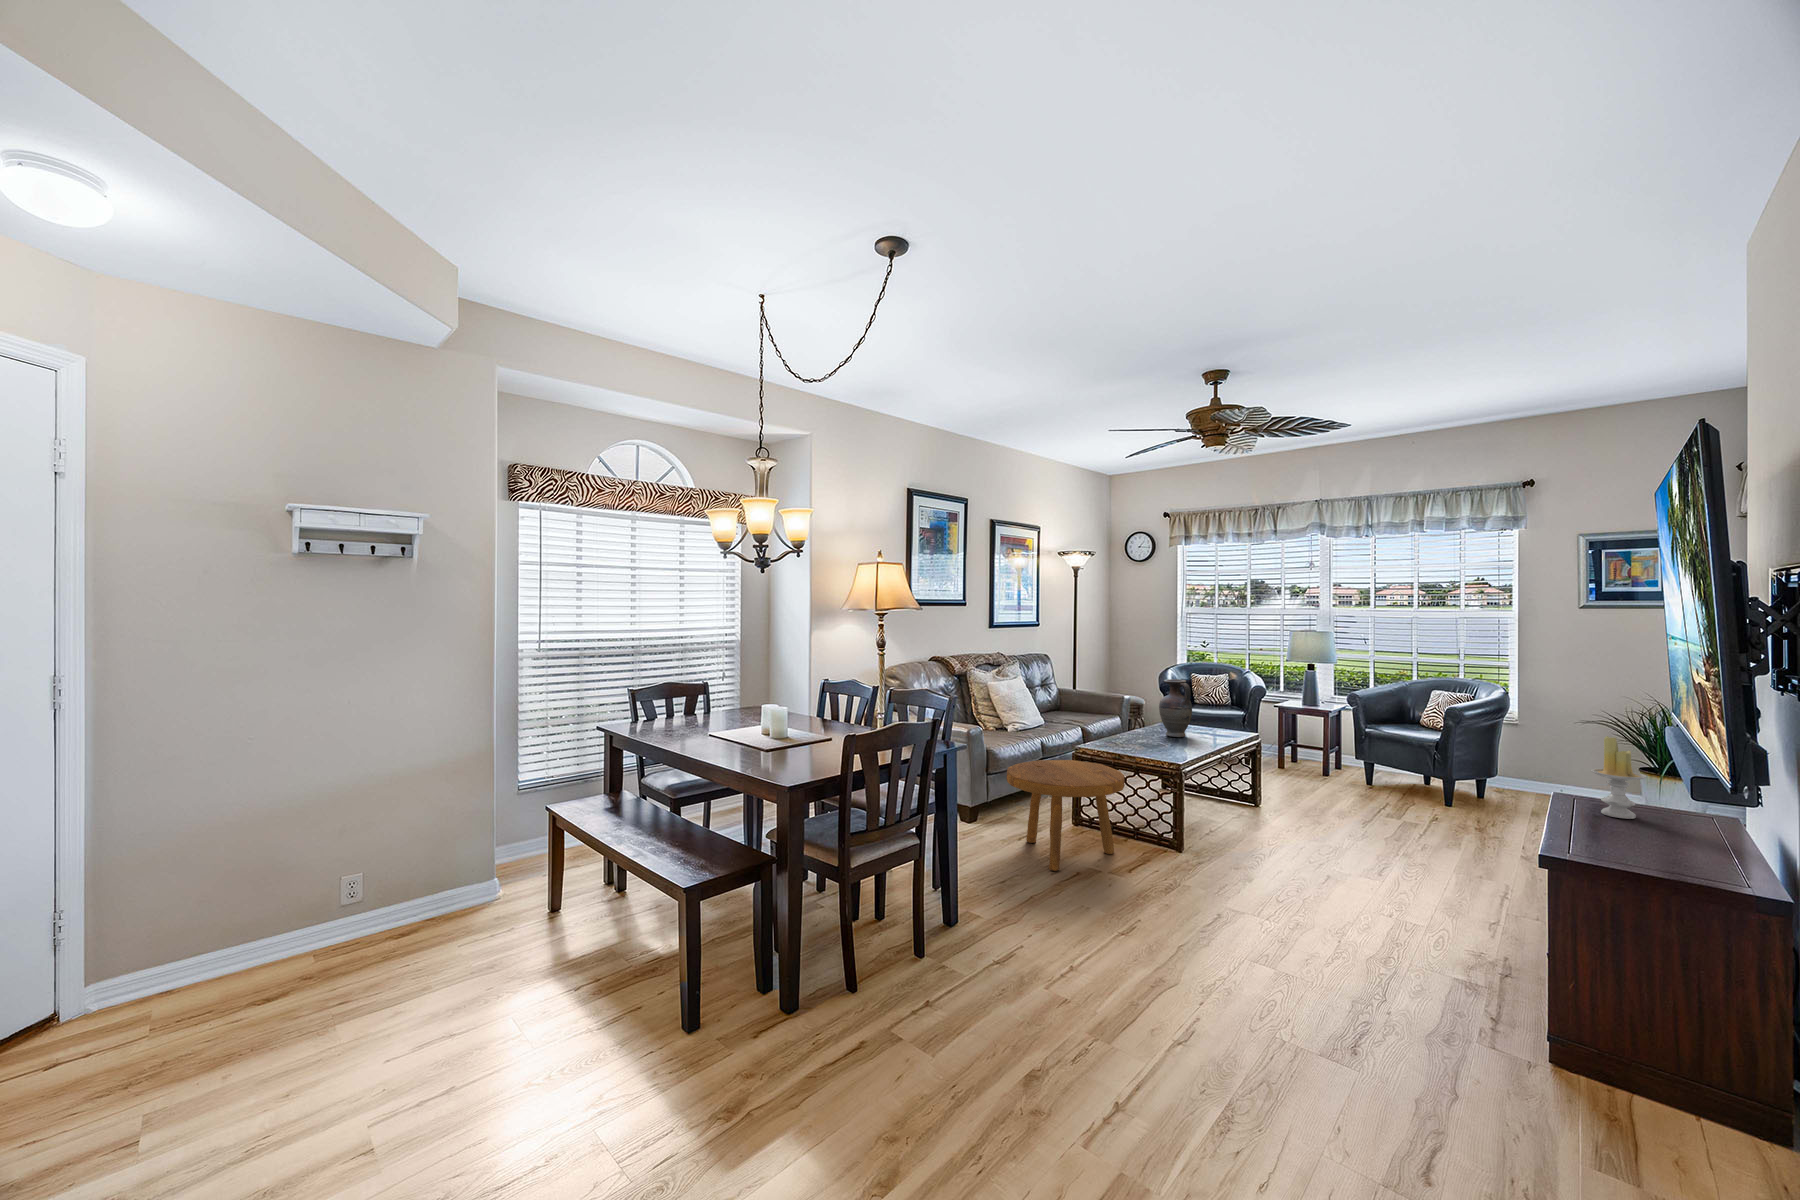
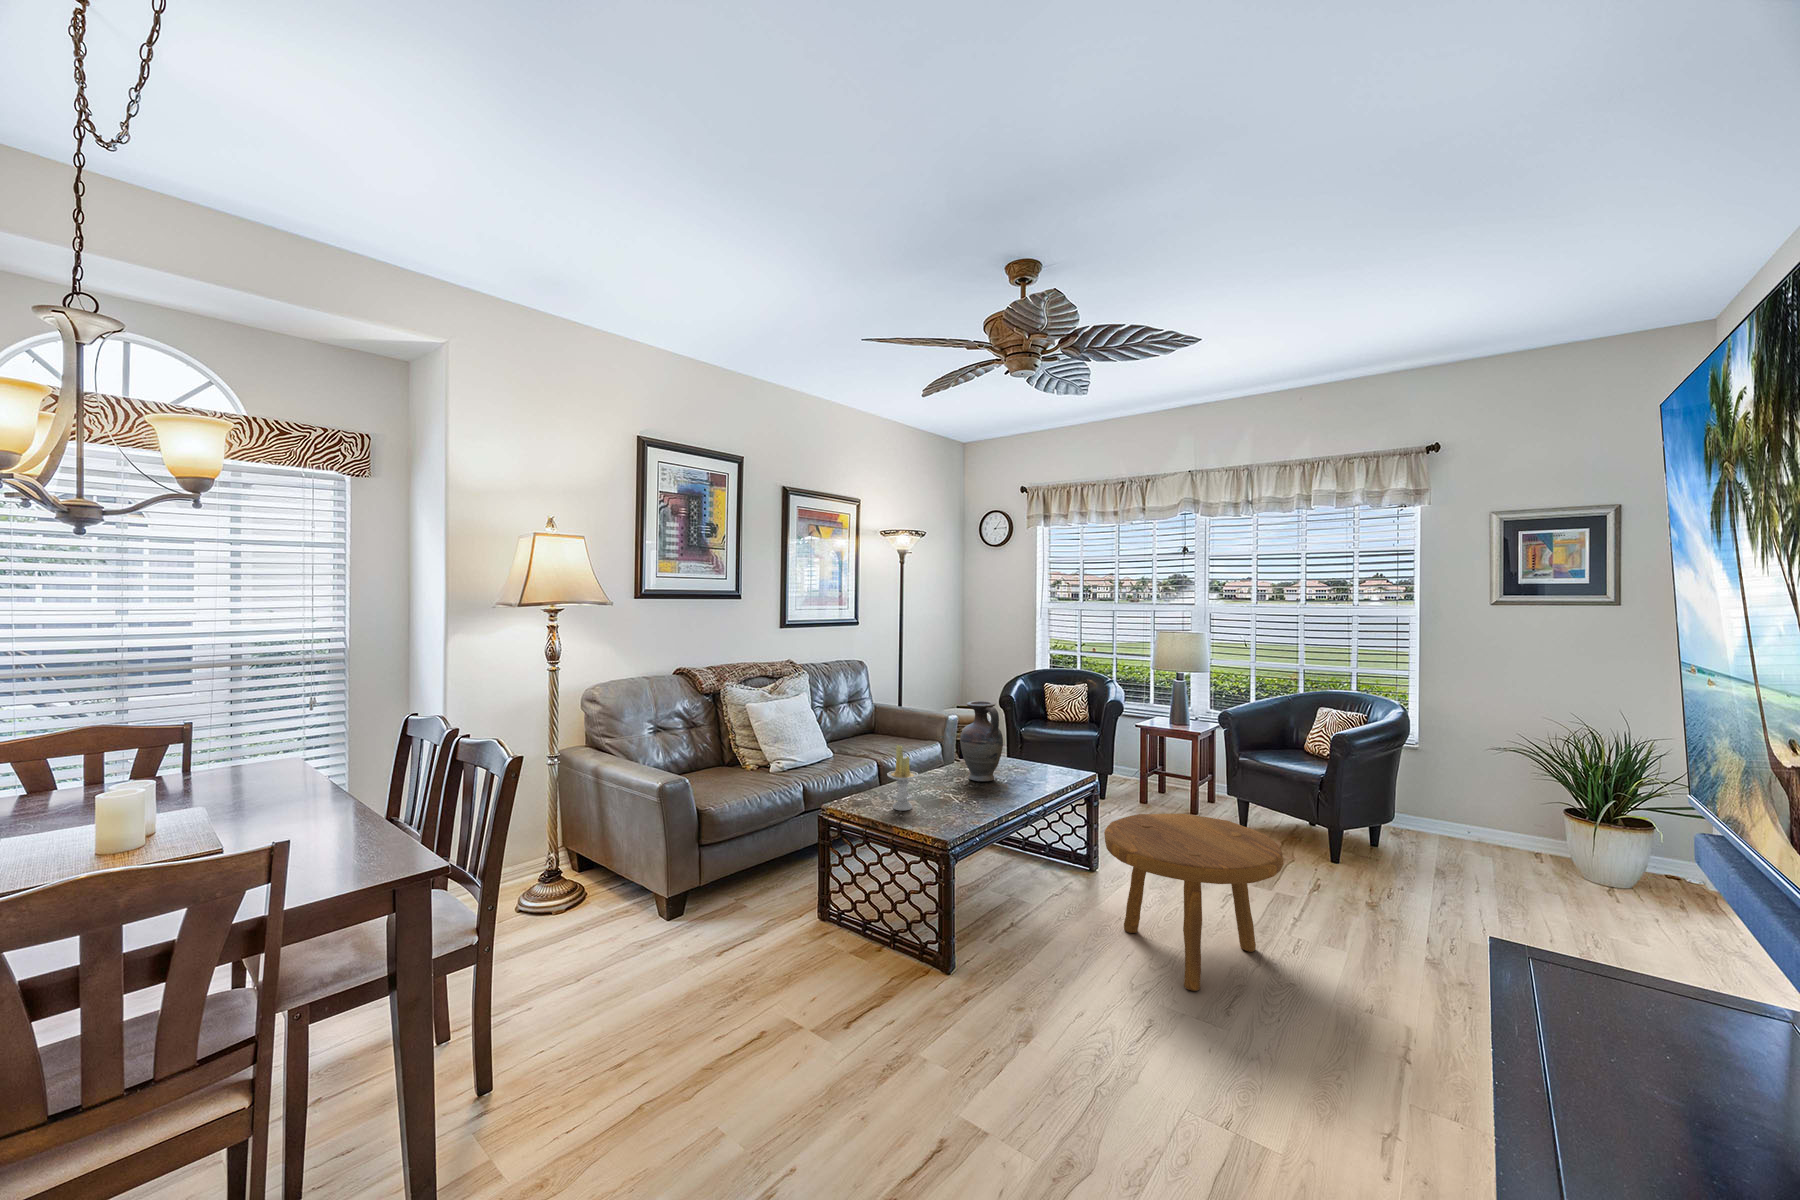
candle: present [1591,736,1646,819] -> present [887,745,919,810]
footstool: present [1006,760,1125,871] -> present [1104,814,1284,991]

